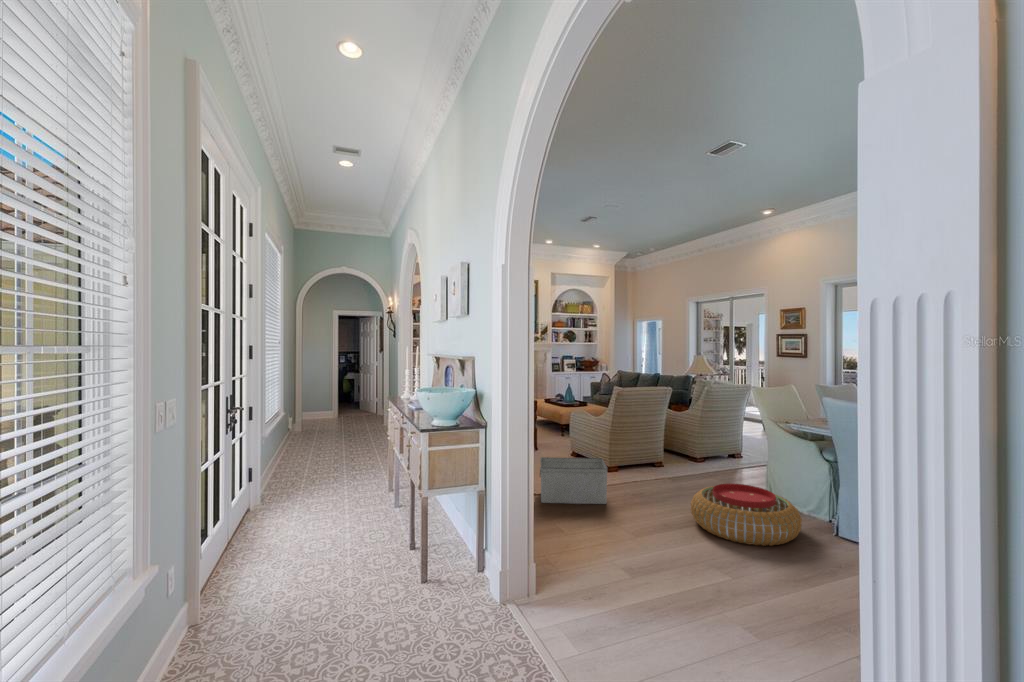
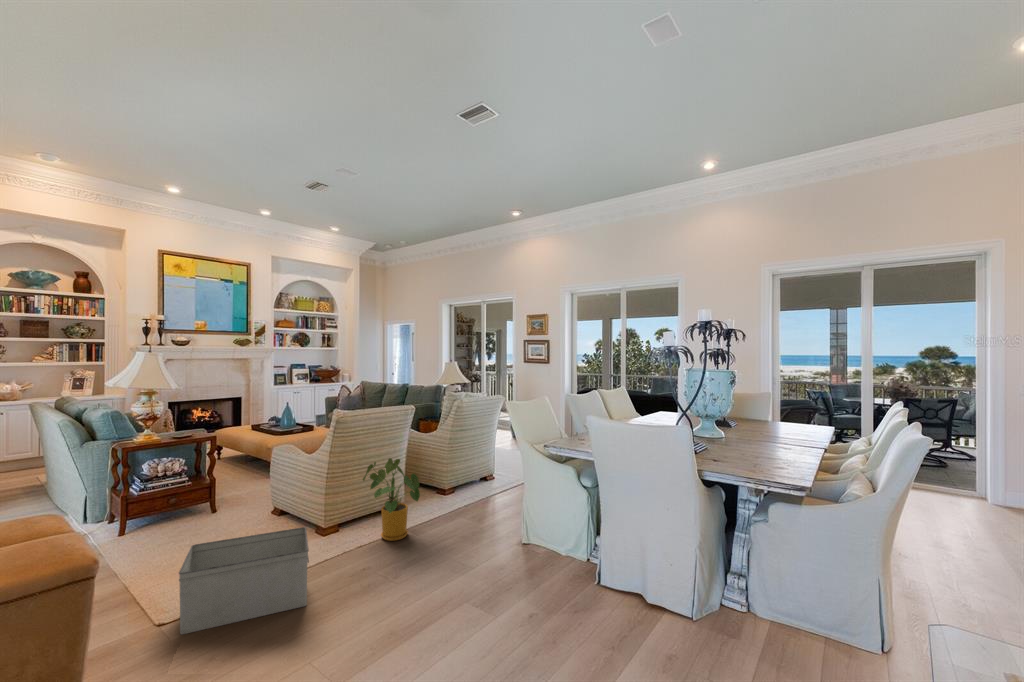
house plant: none [634,425,678,484] -> present [363,458,420,541]
pouf: present [691,484,802,546] -> none [432,539,568,641]

